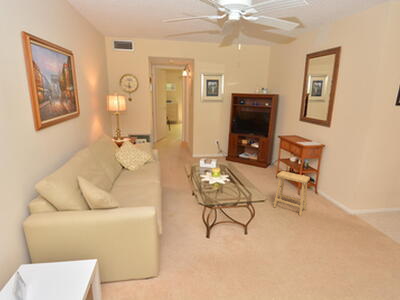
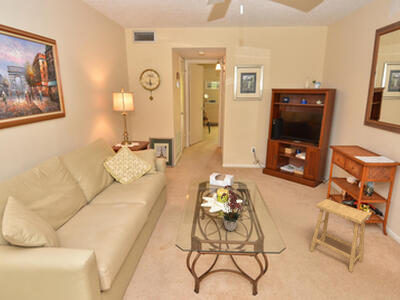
flower arrangement: none [219,161,239,194] -> present [221,185,241,231]

